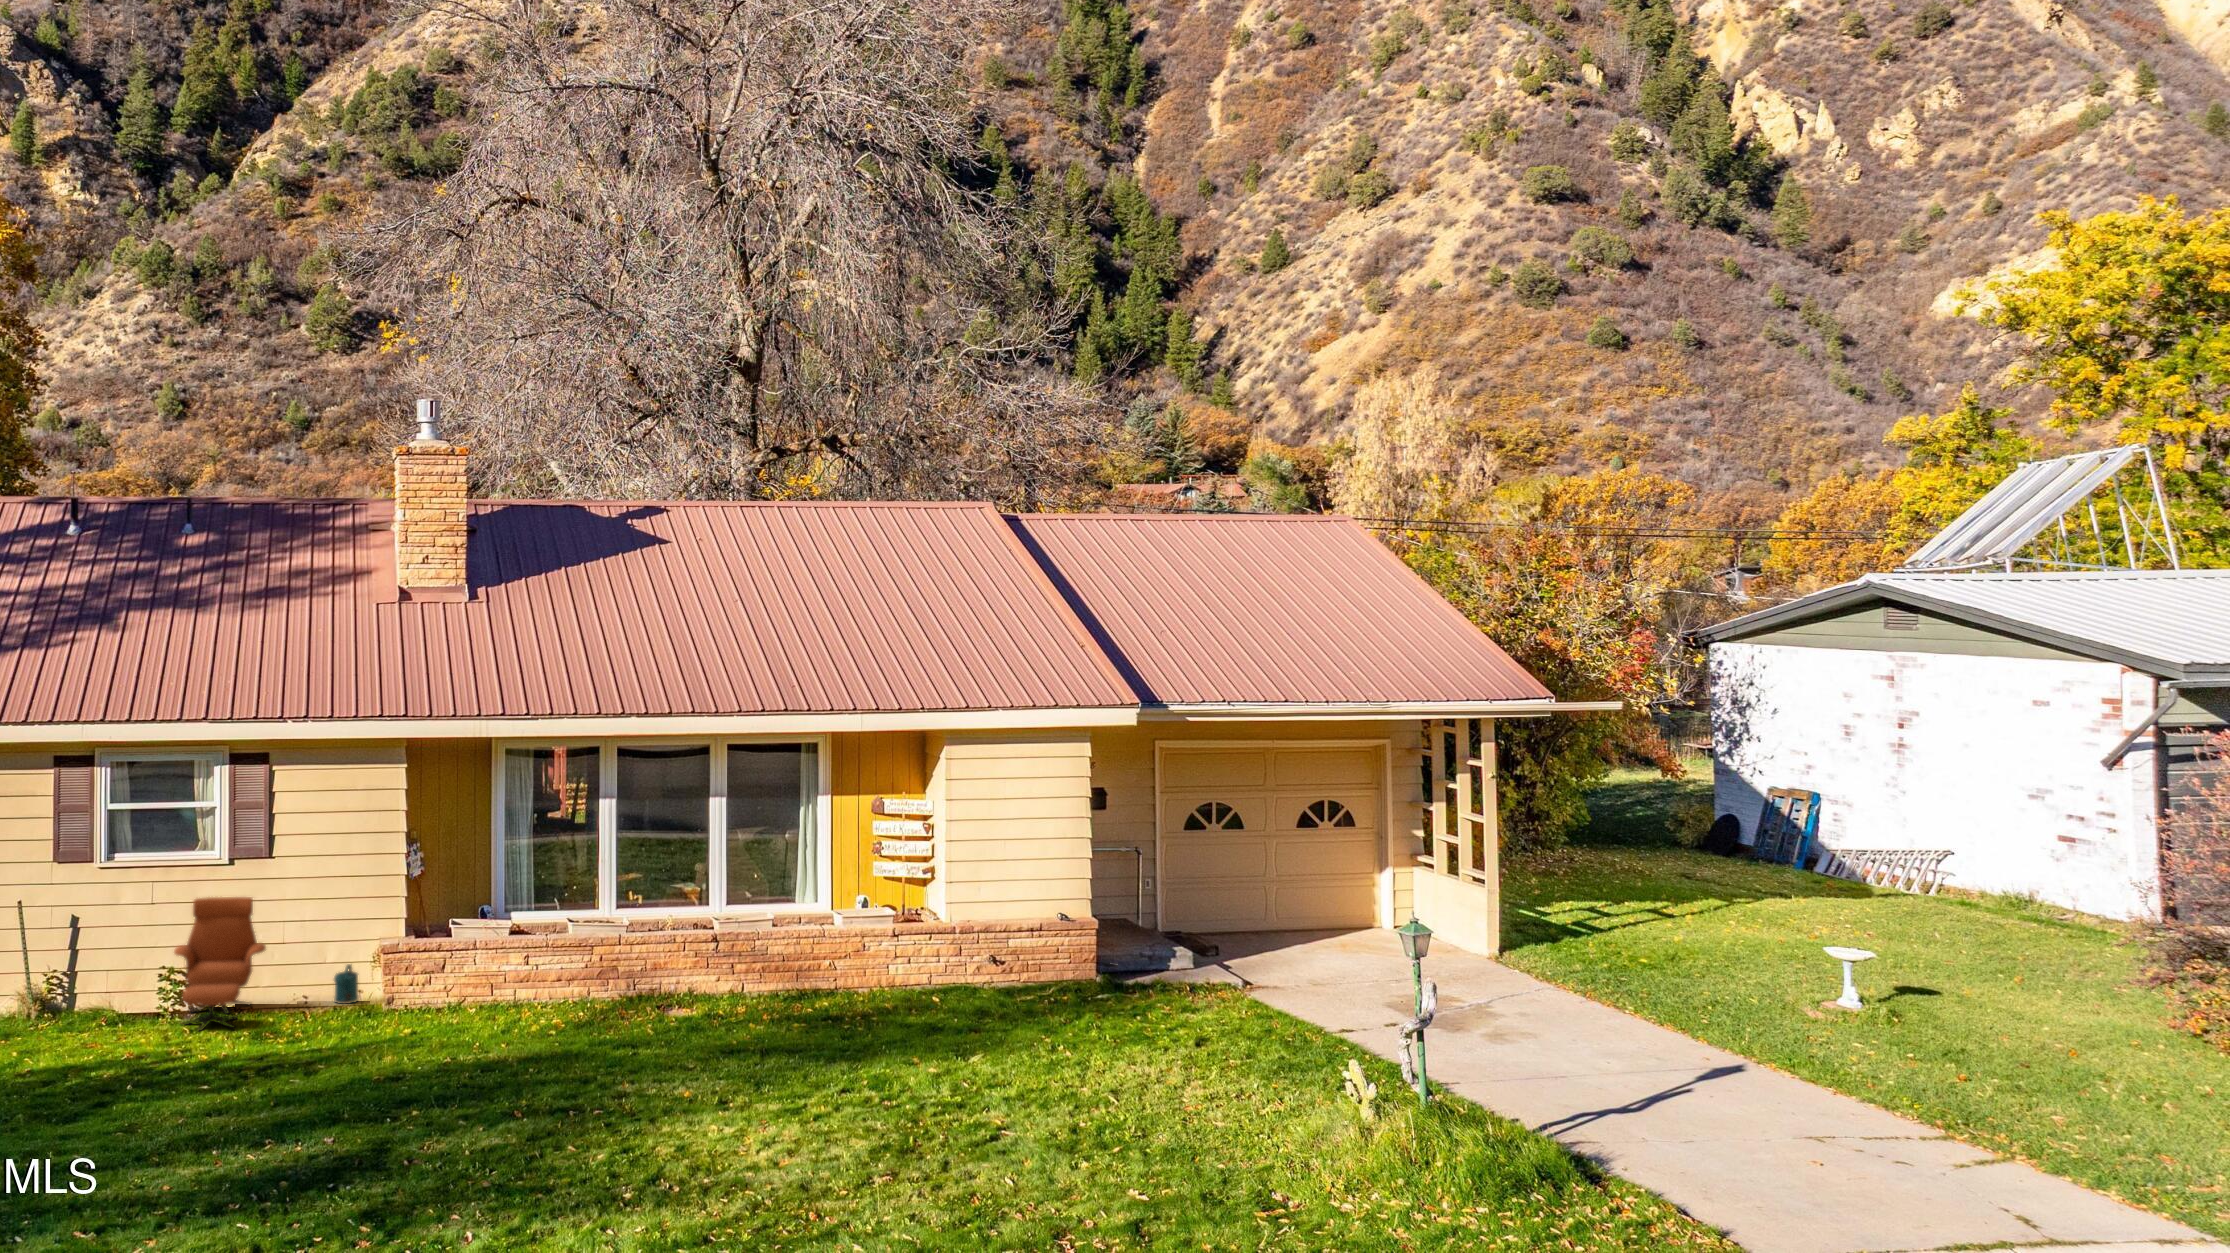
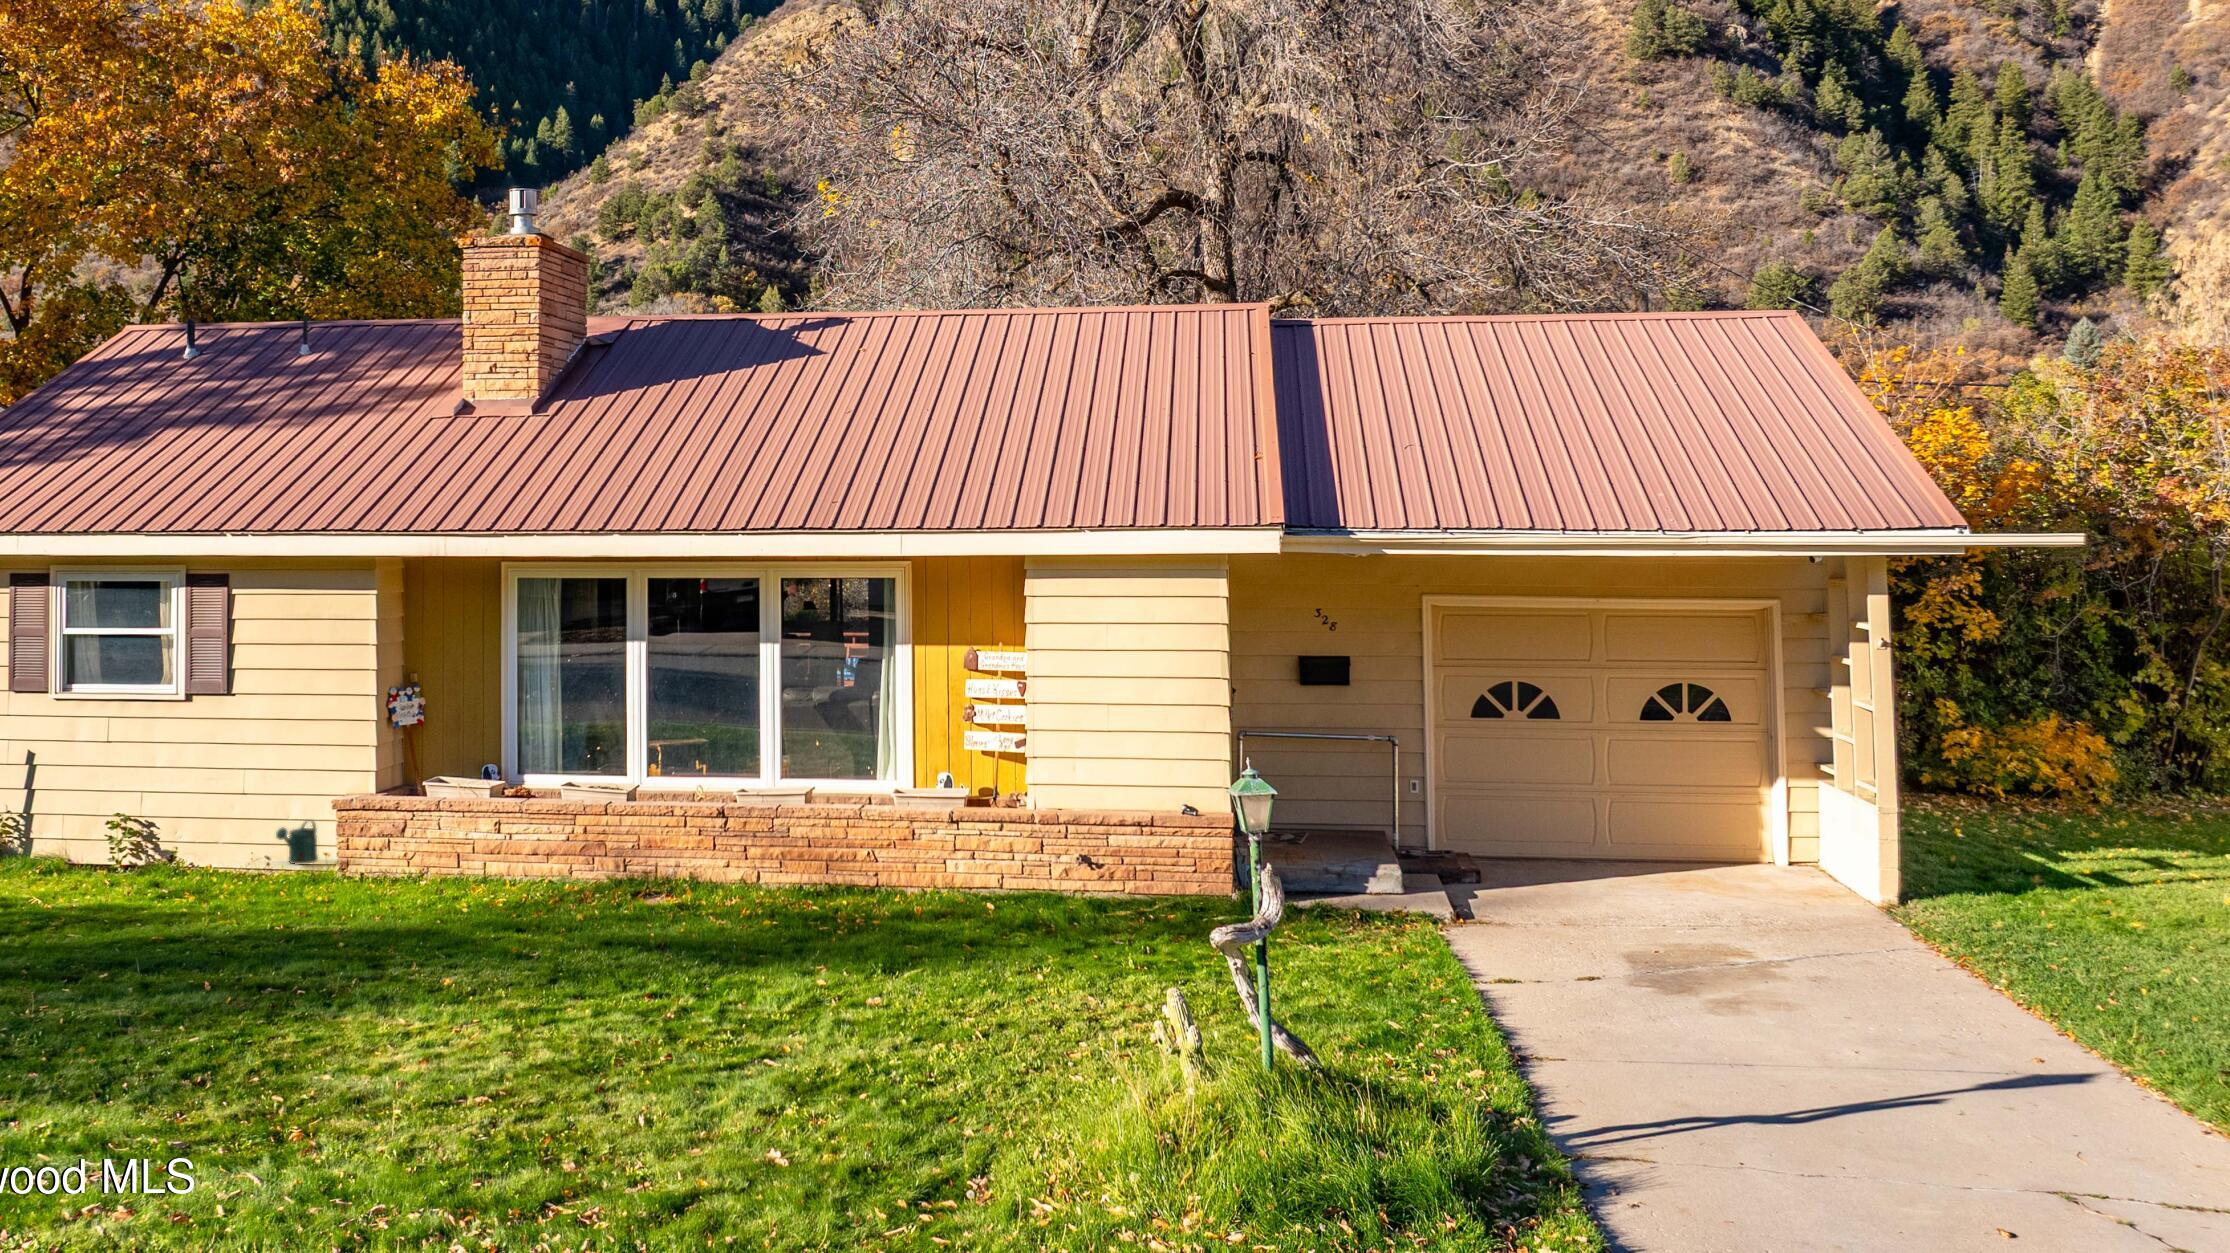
lounge chair: present [174,897,266,1032] -> none [93,736,215,879]

